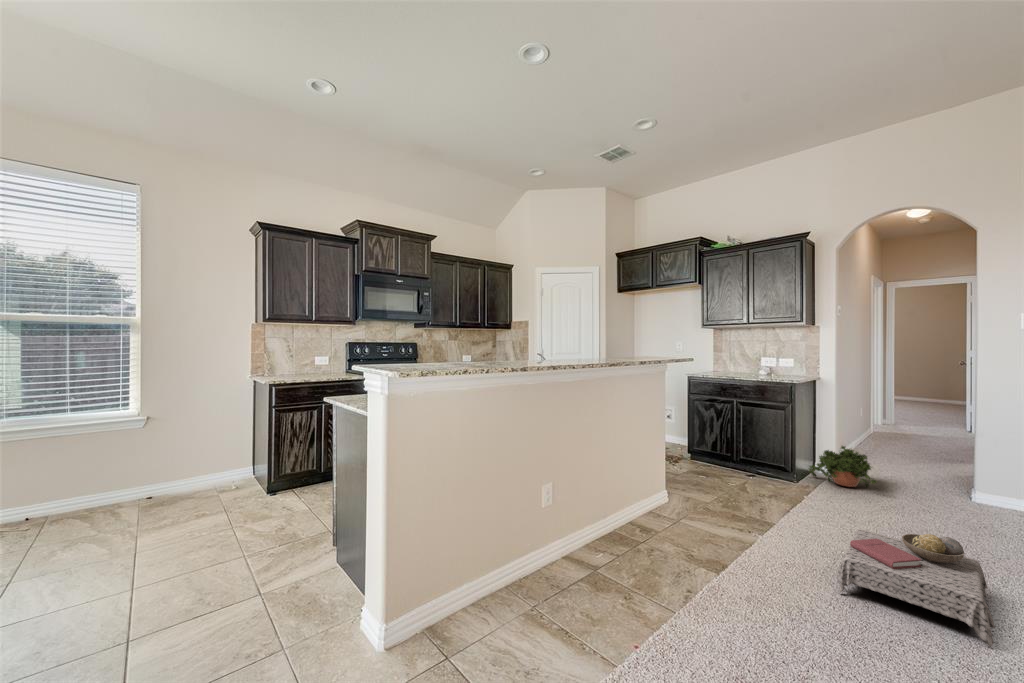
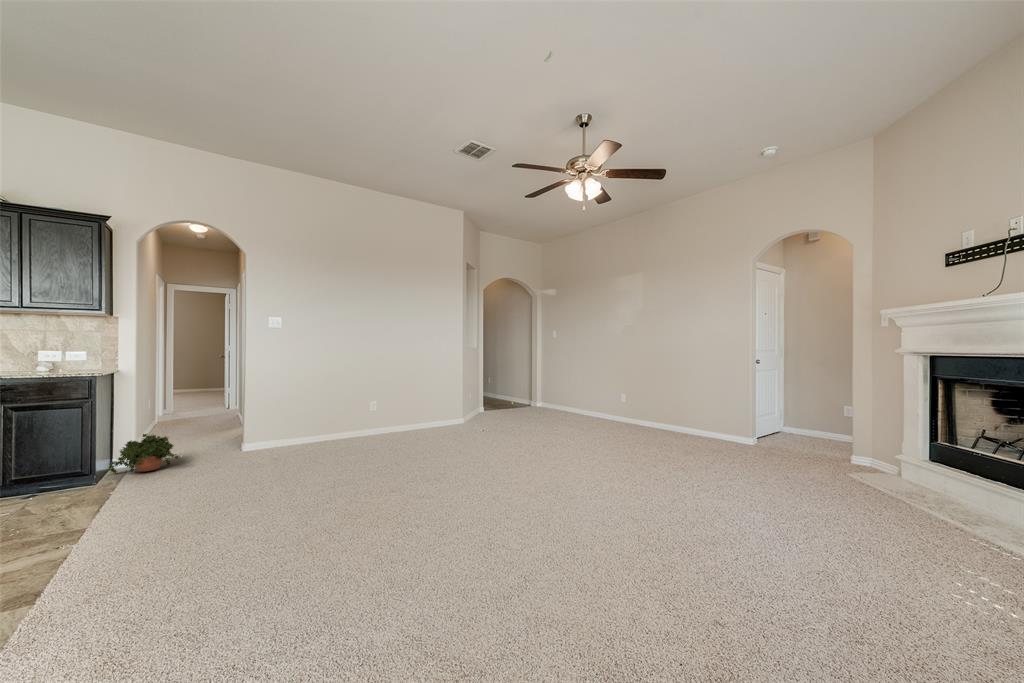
ottoman: present [837,529,995,647] -> none [169,467,275,548]

